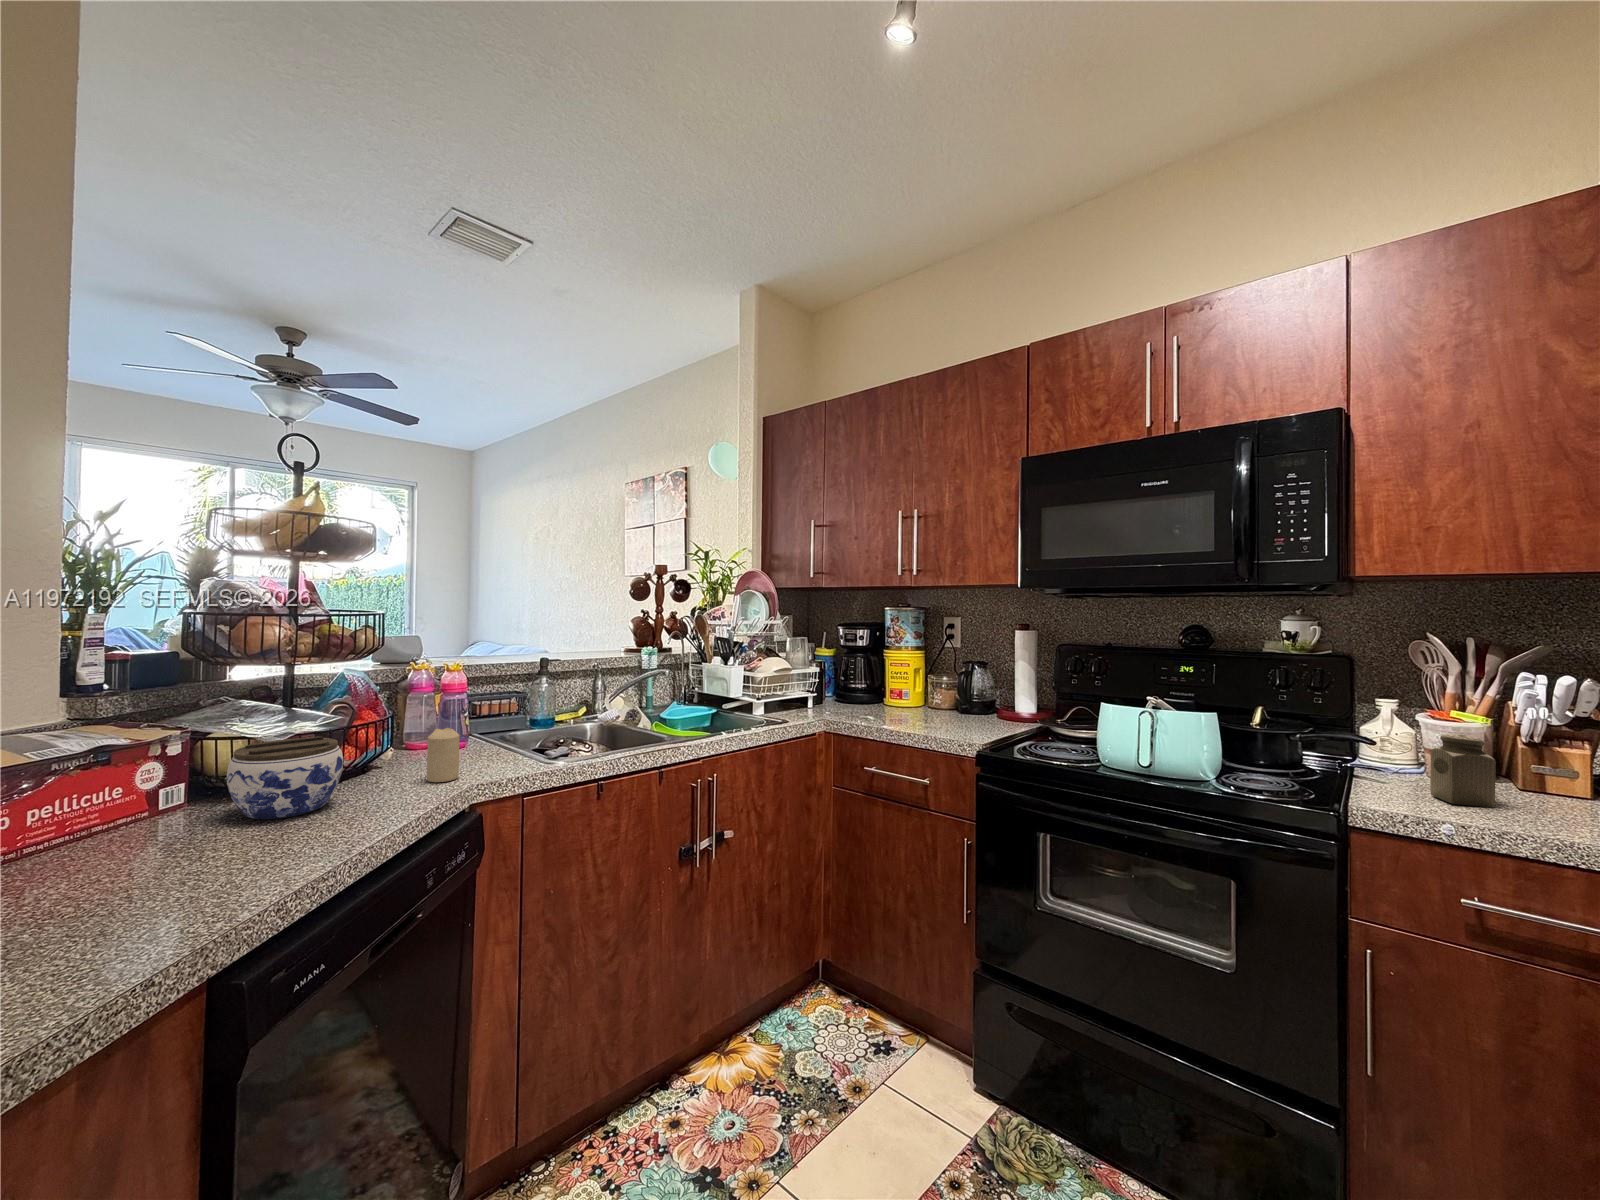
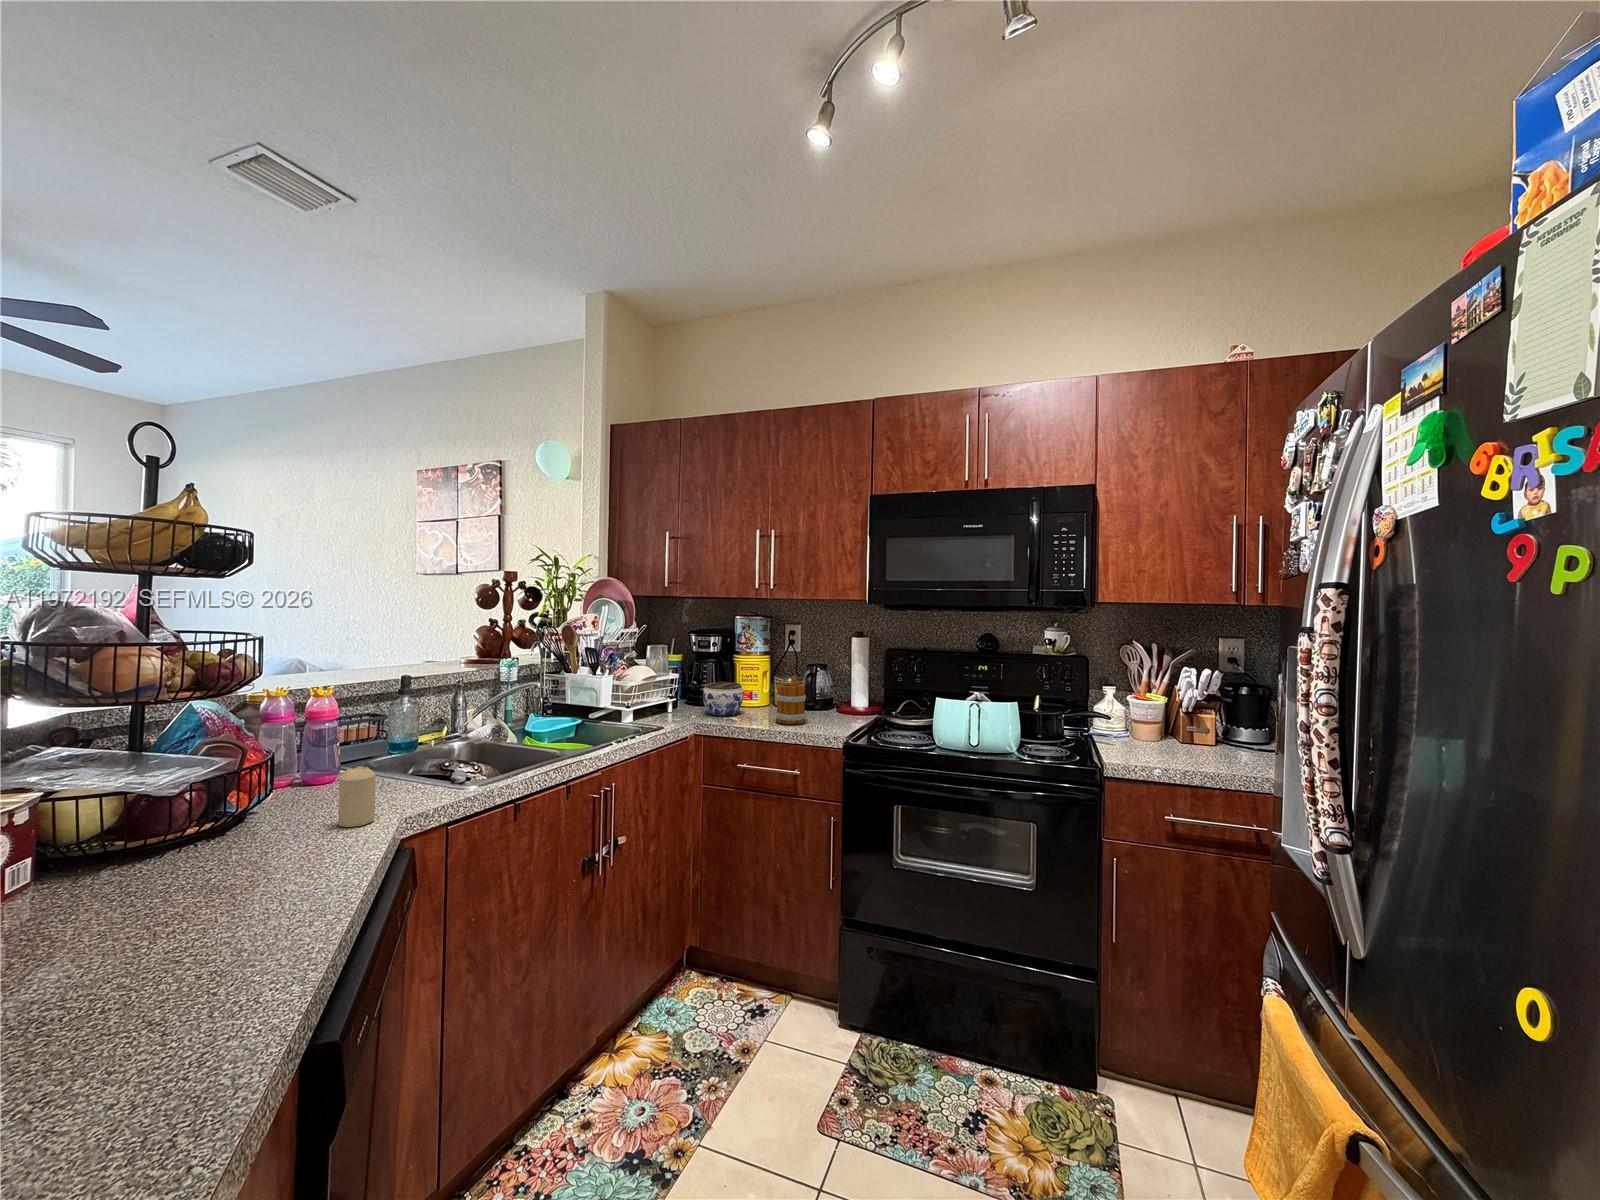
mug: none [910,673,947,727] -> present [775,676,806,725]
salt shaker: present [1430,734,1496,807] -> none [1140,710,1175,756]
jar: present [227,736,343,819] -> present [703,681,743,716]

